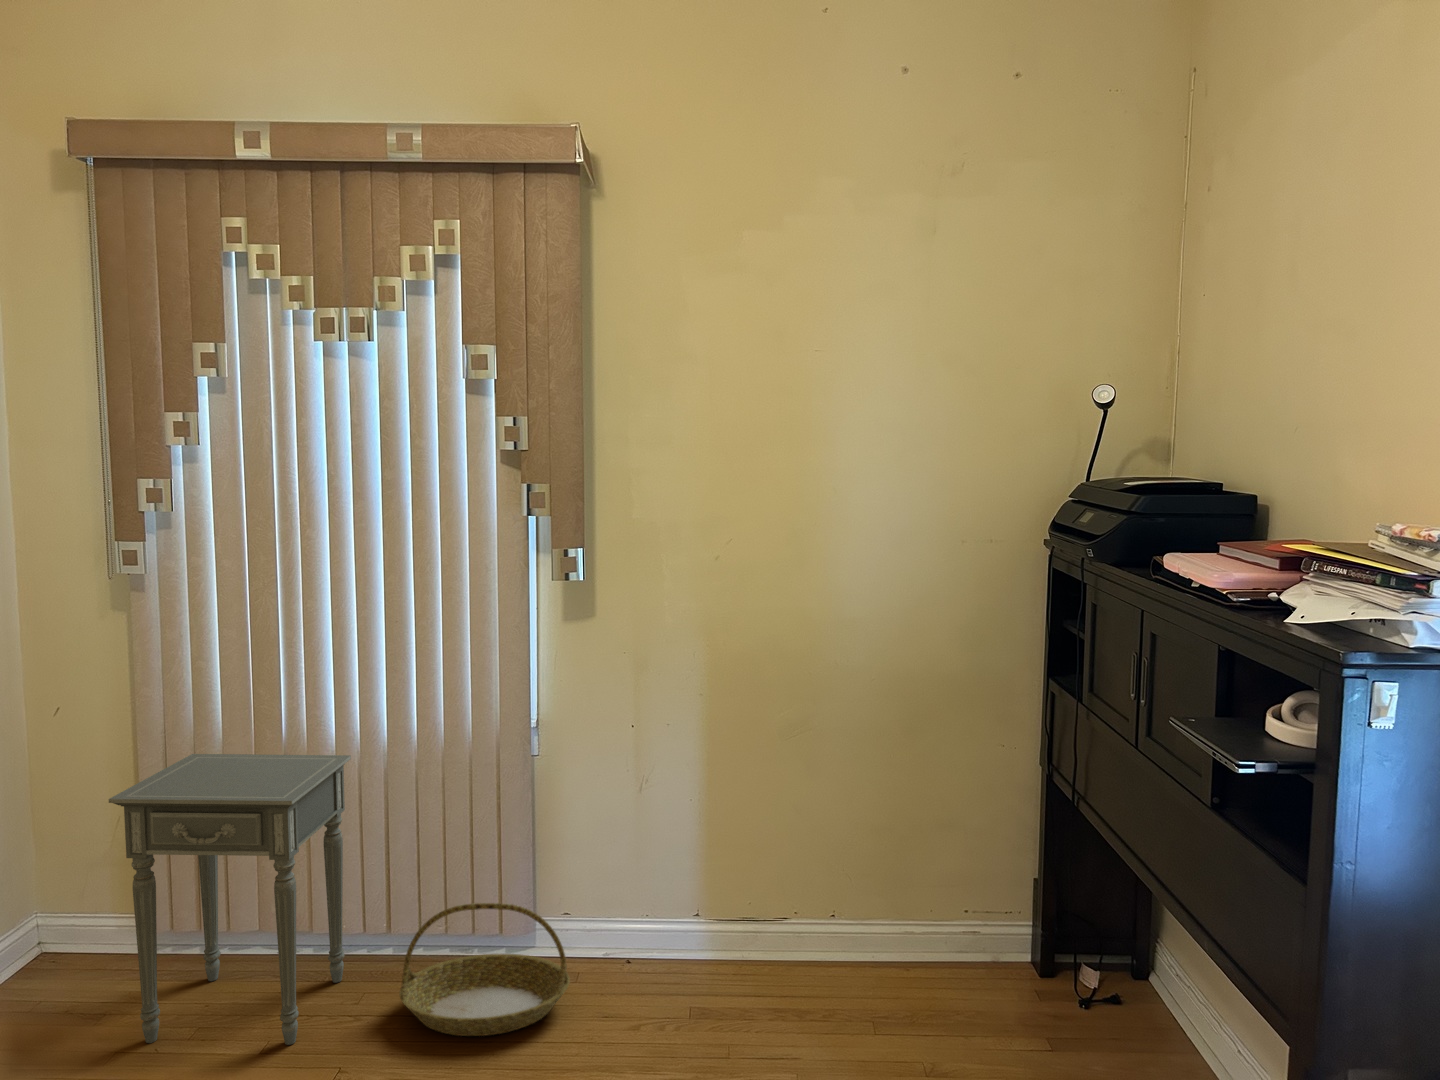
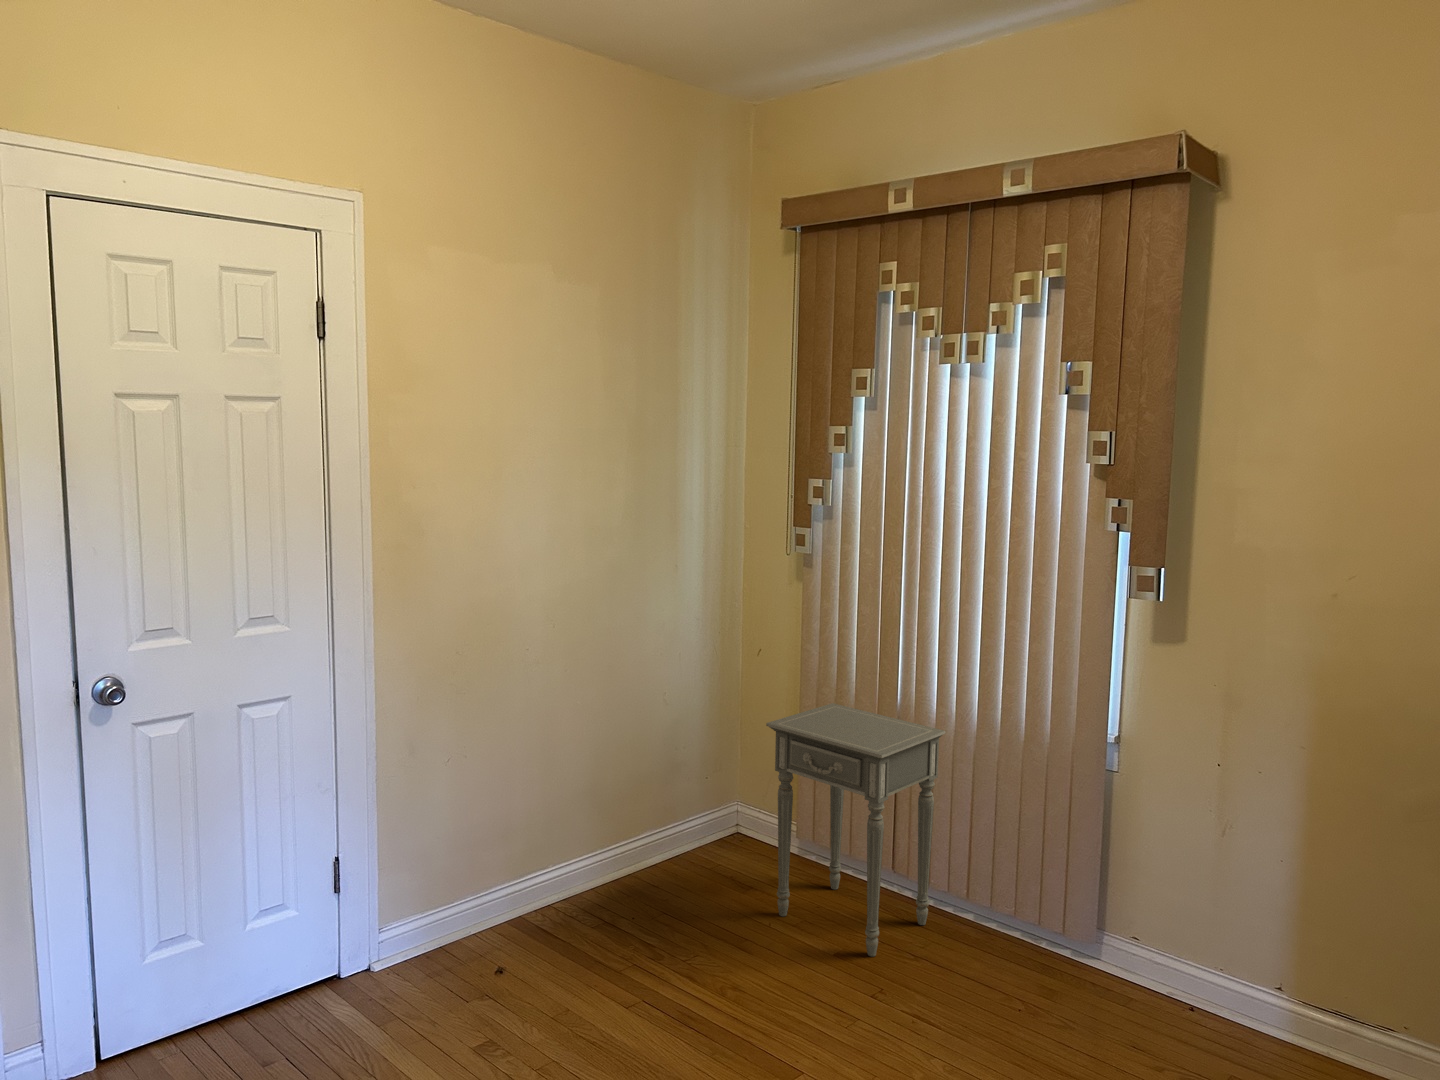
basket: present [399,903,570,1036] -> none [959,889,1119,1024]

